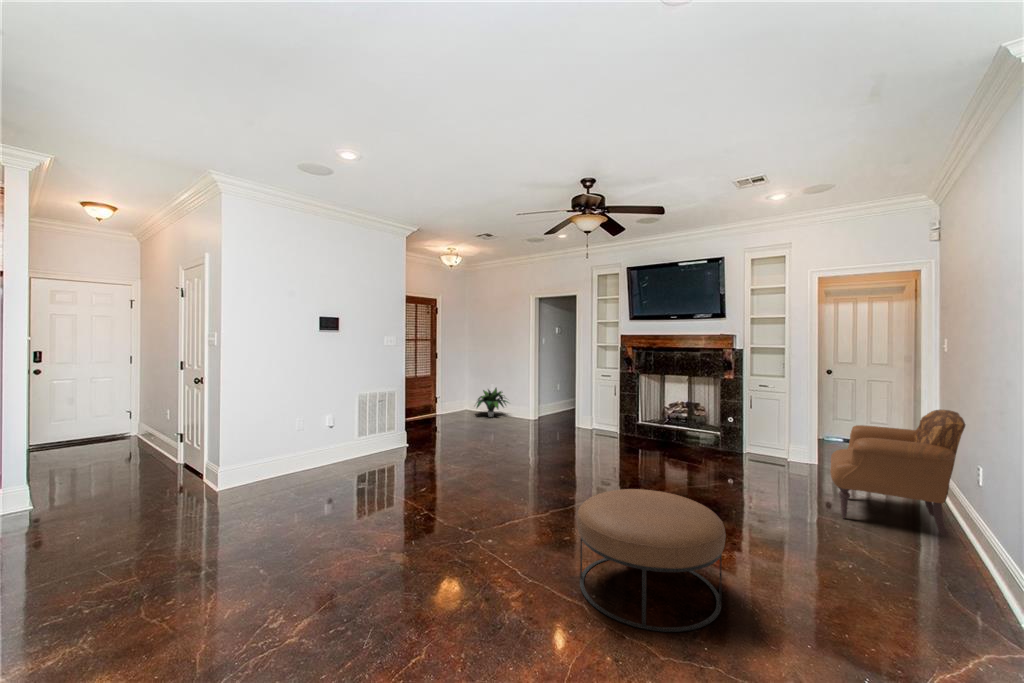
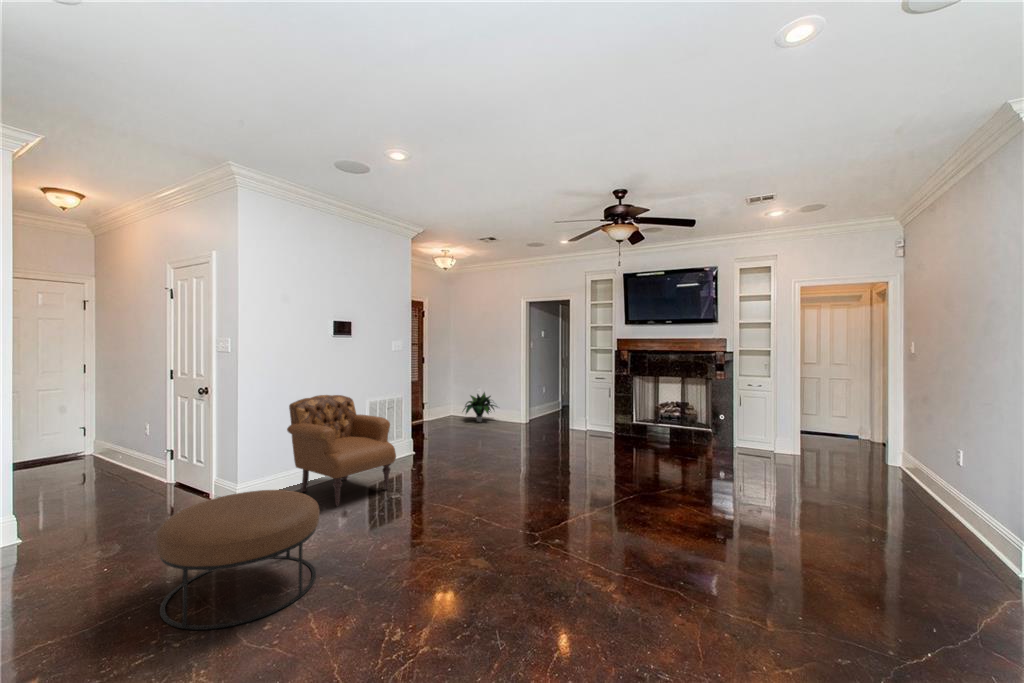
armchair: present [830,410,965,536] -> present [287,395,396,506]
ottoman: present [577,489,726,632] -> present [156,490,320,630]

